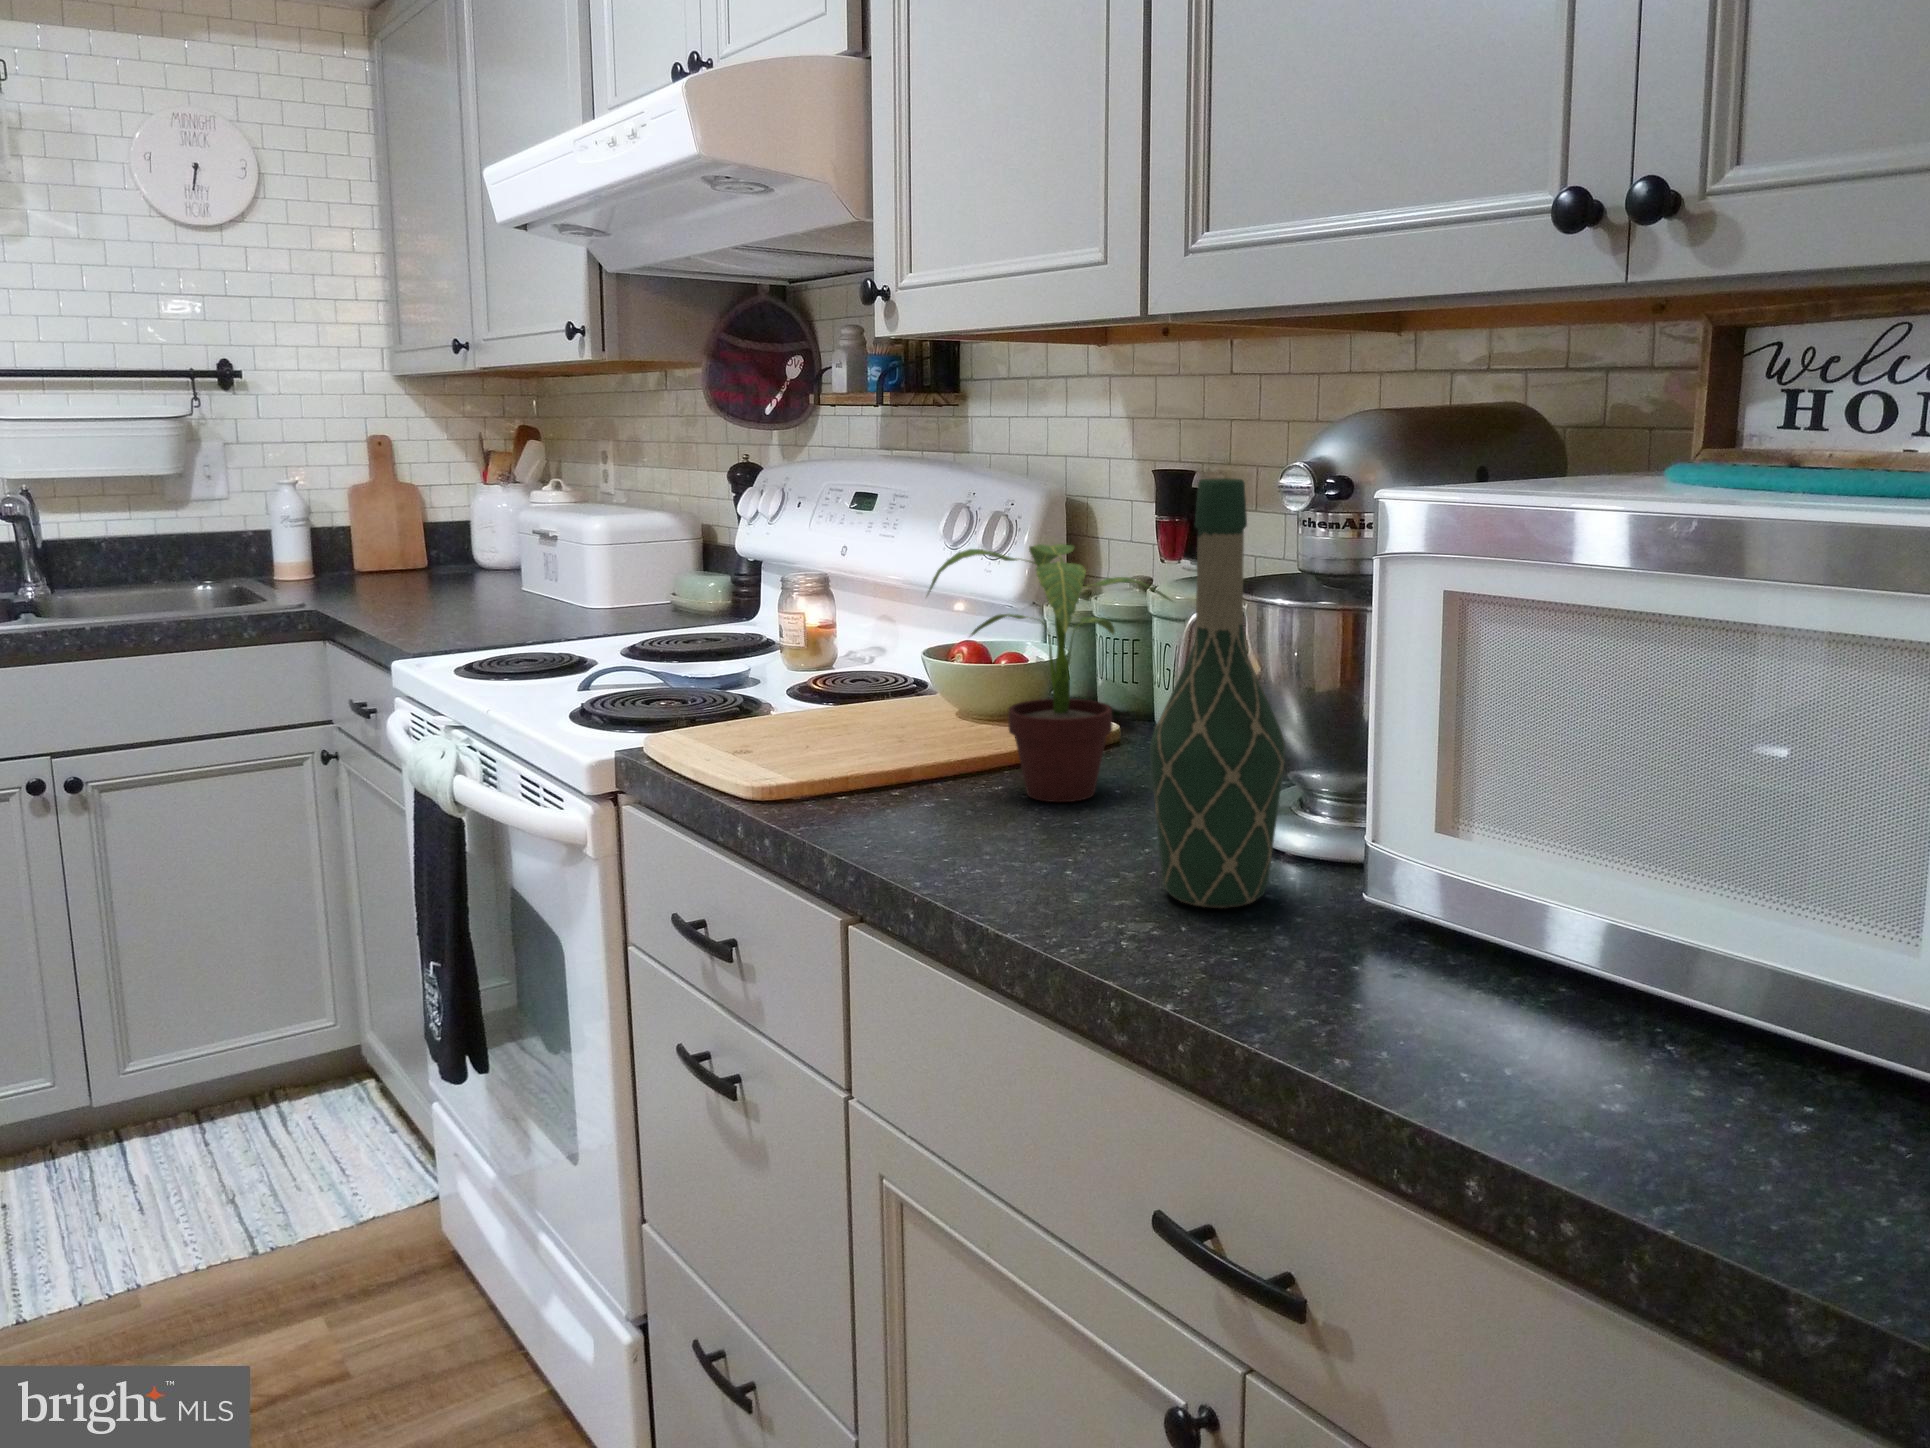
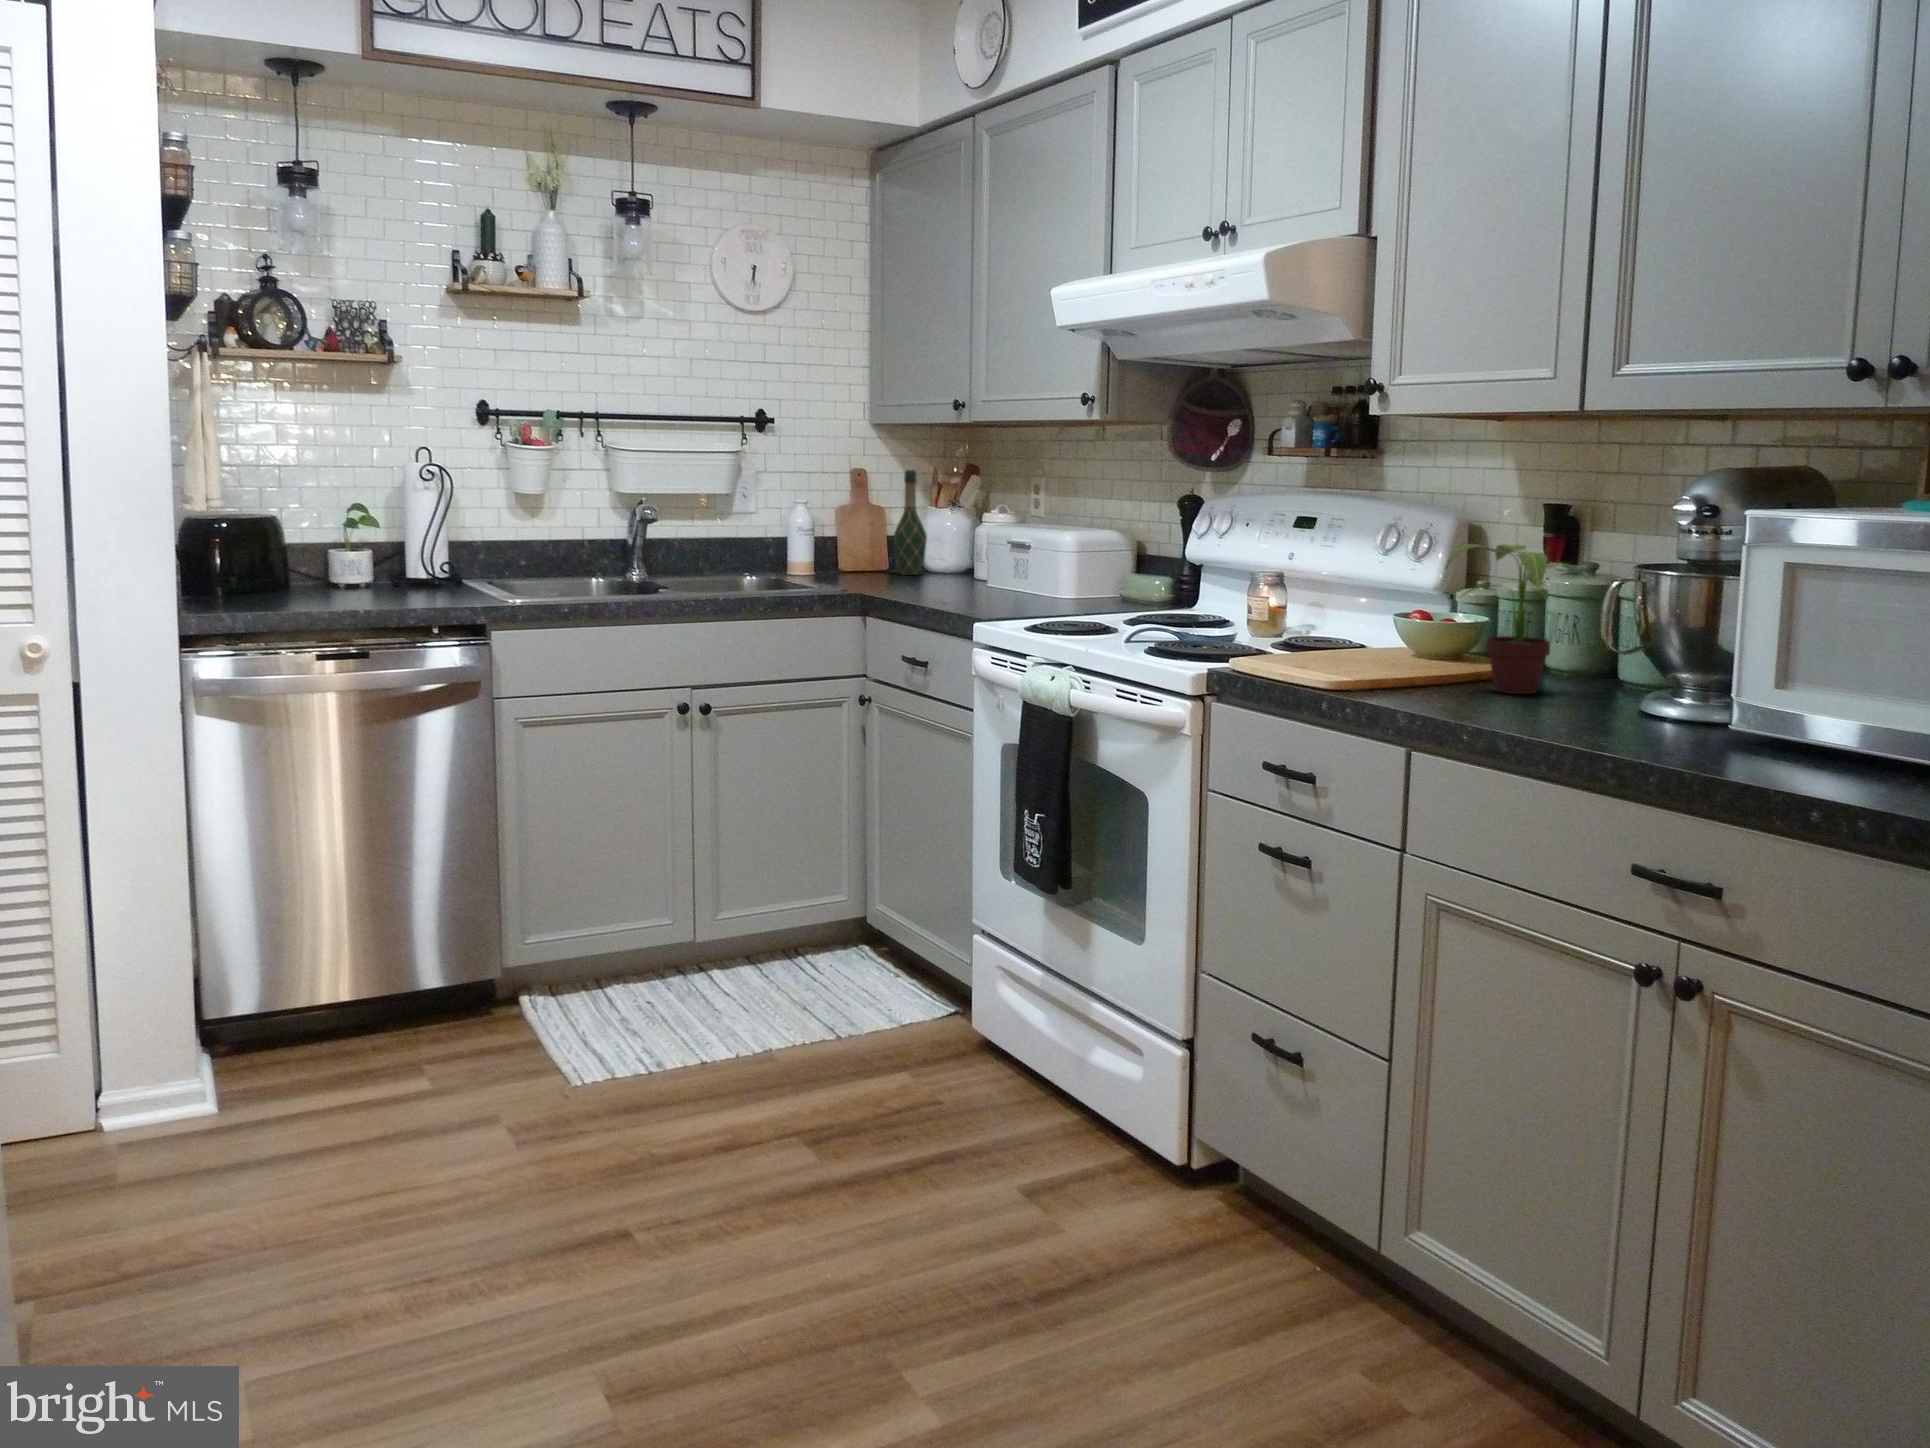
wine bottle: present [1150,478,1285,908] -> present [894,470,927,575]

